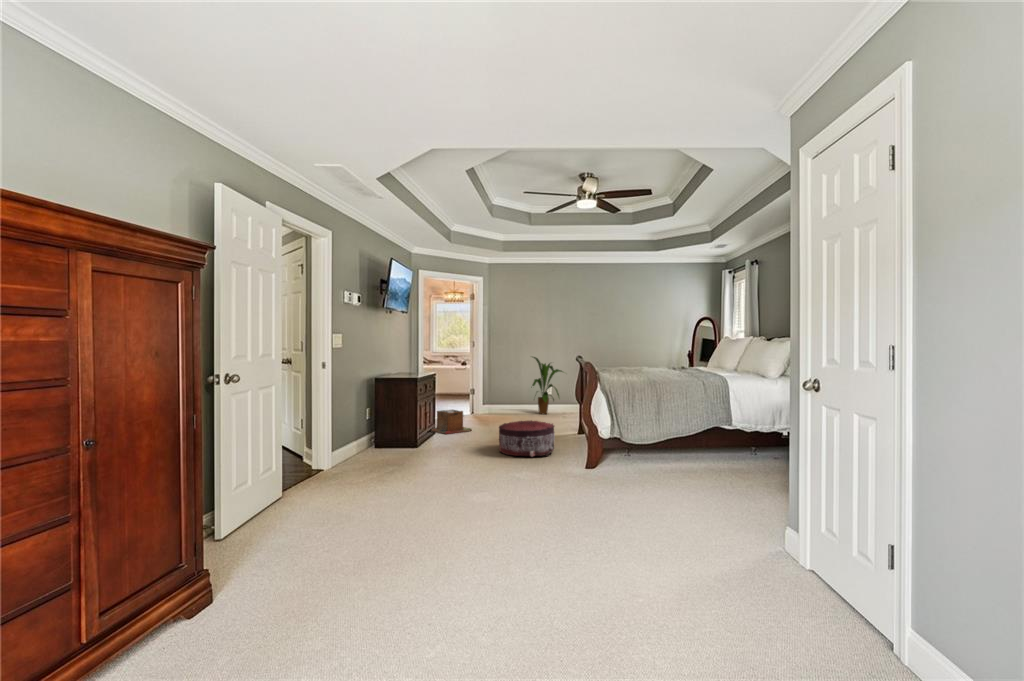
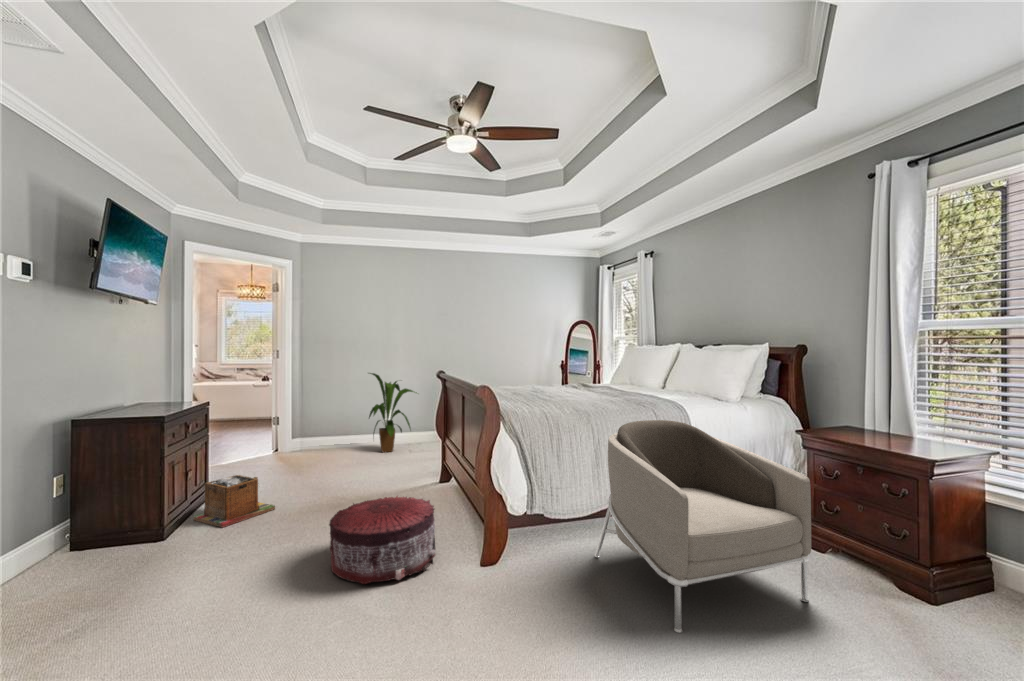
armchair: none [648,383,766,488] -> present [595,420,811,633]

